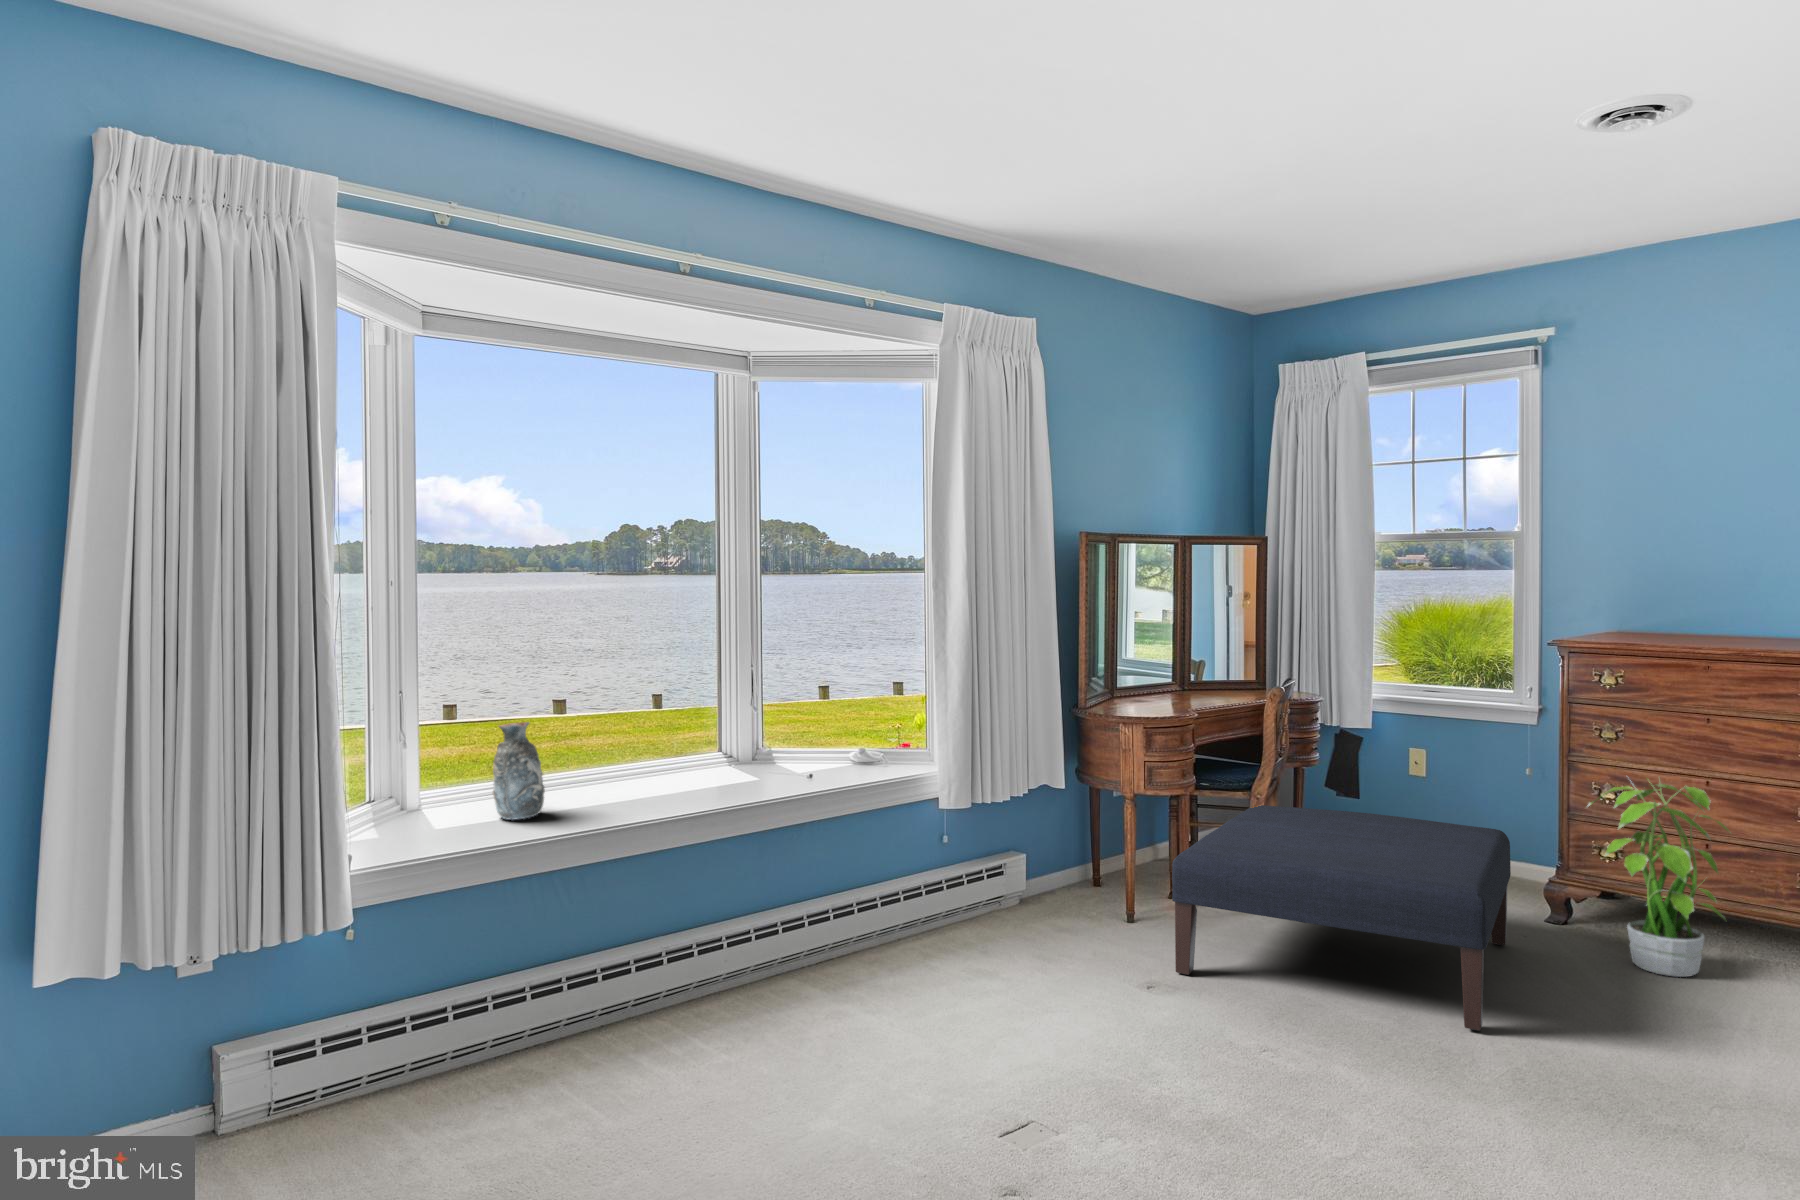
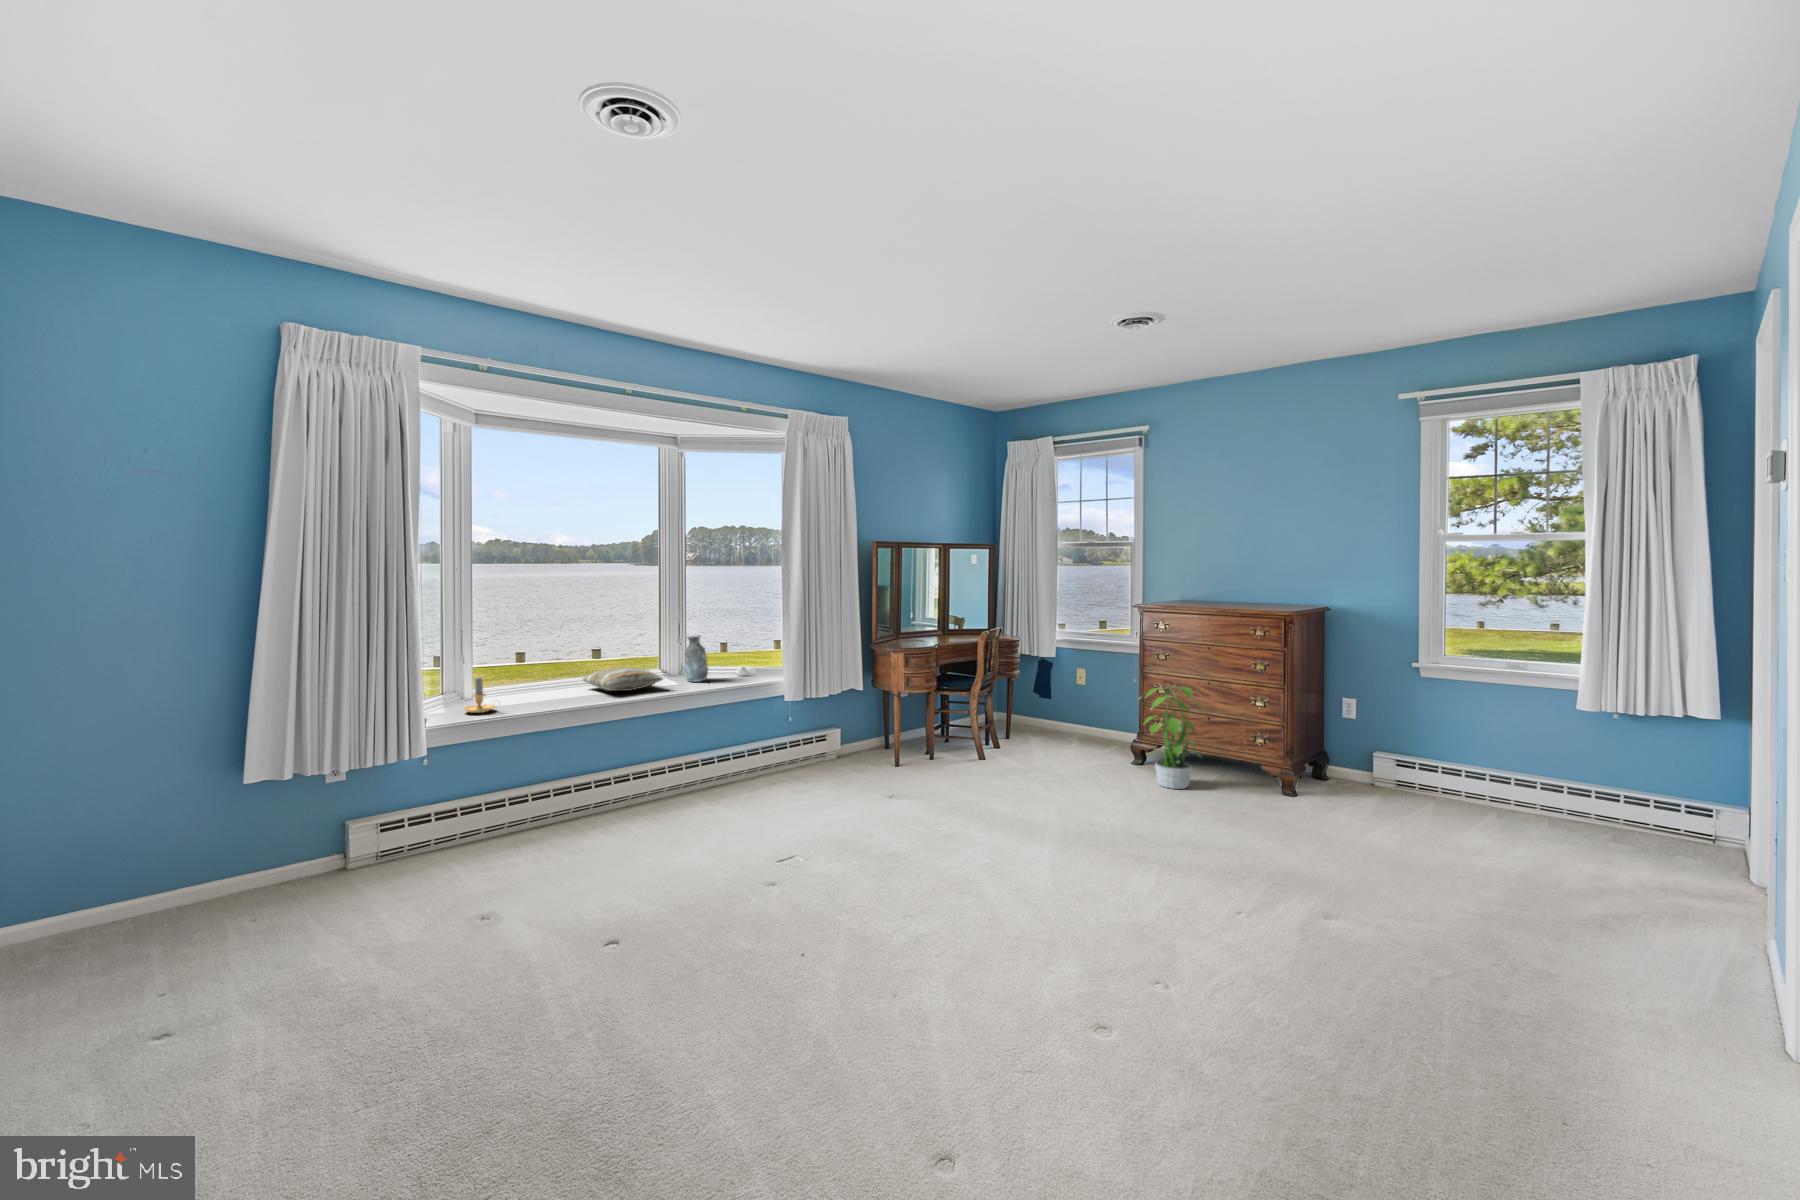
decorative vase: present [493,722,545,819] -> present [684,636,708,682]
pillow: none [603,751,742,794] -> present [583,667,663,691]
candle: none [411,772,474,840] -> present [464,677,497,713]
ottoman: present [1172,805,1511,1031] -> none [907,701,1099,814]

